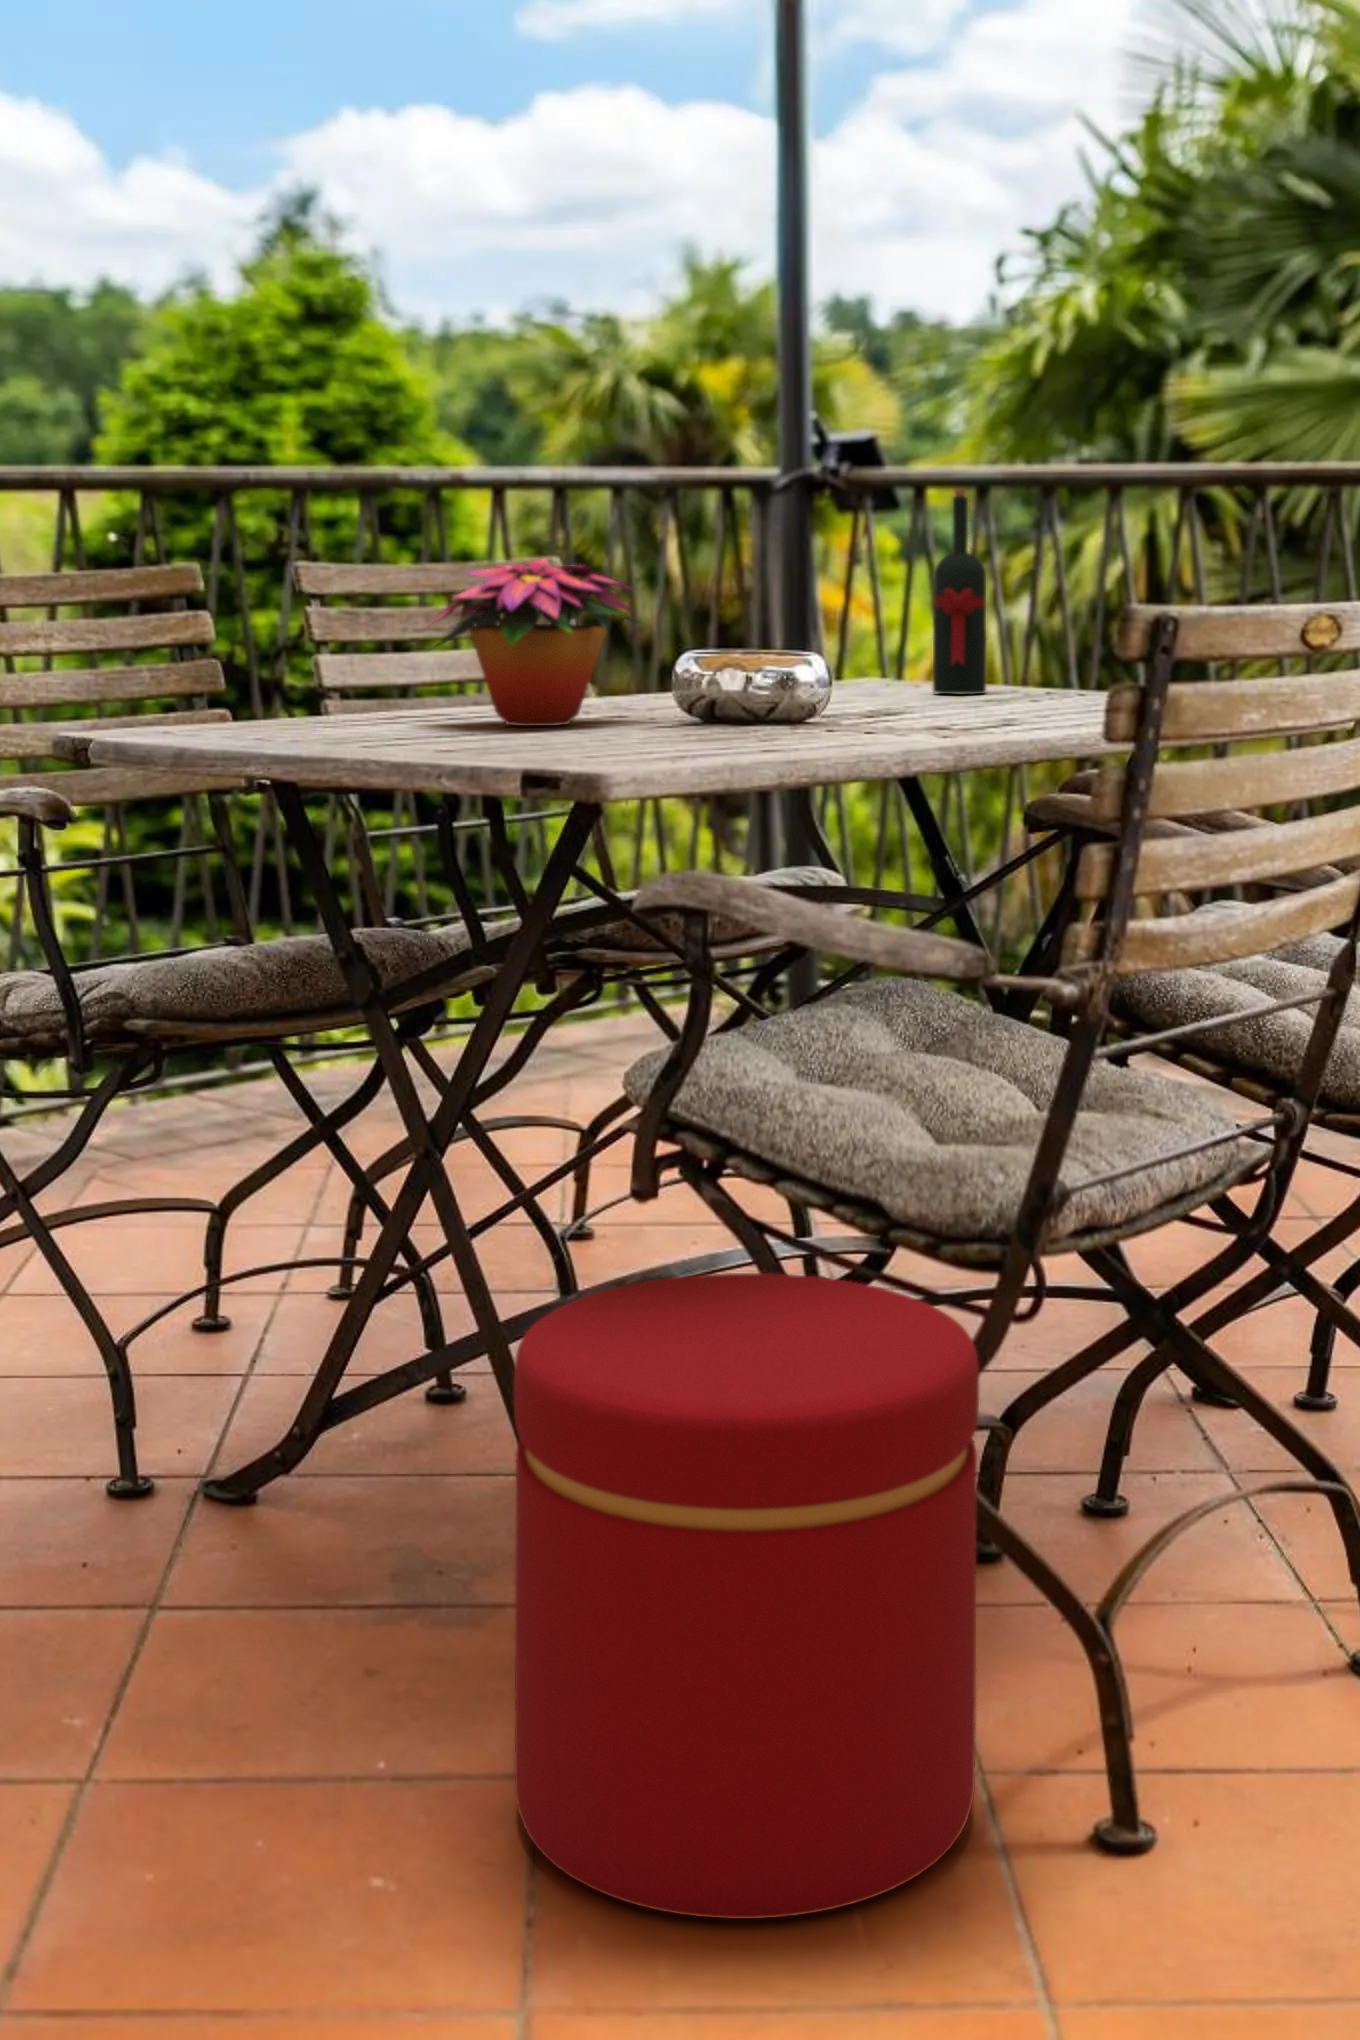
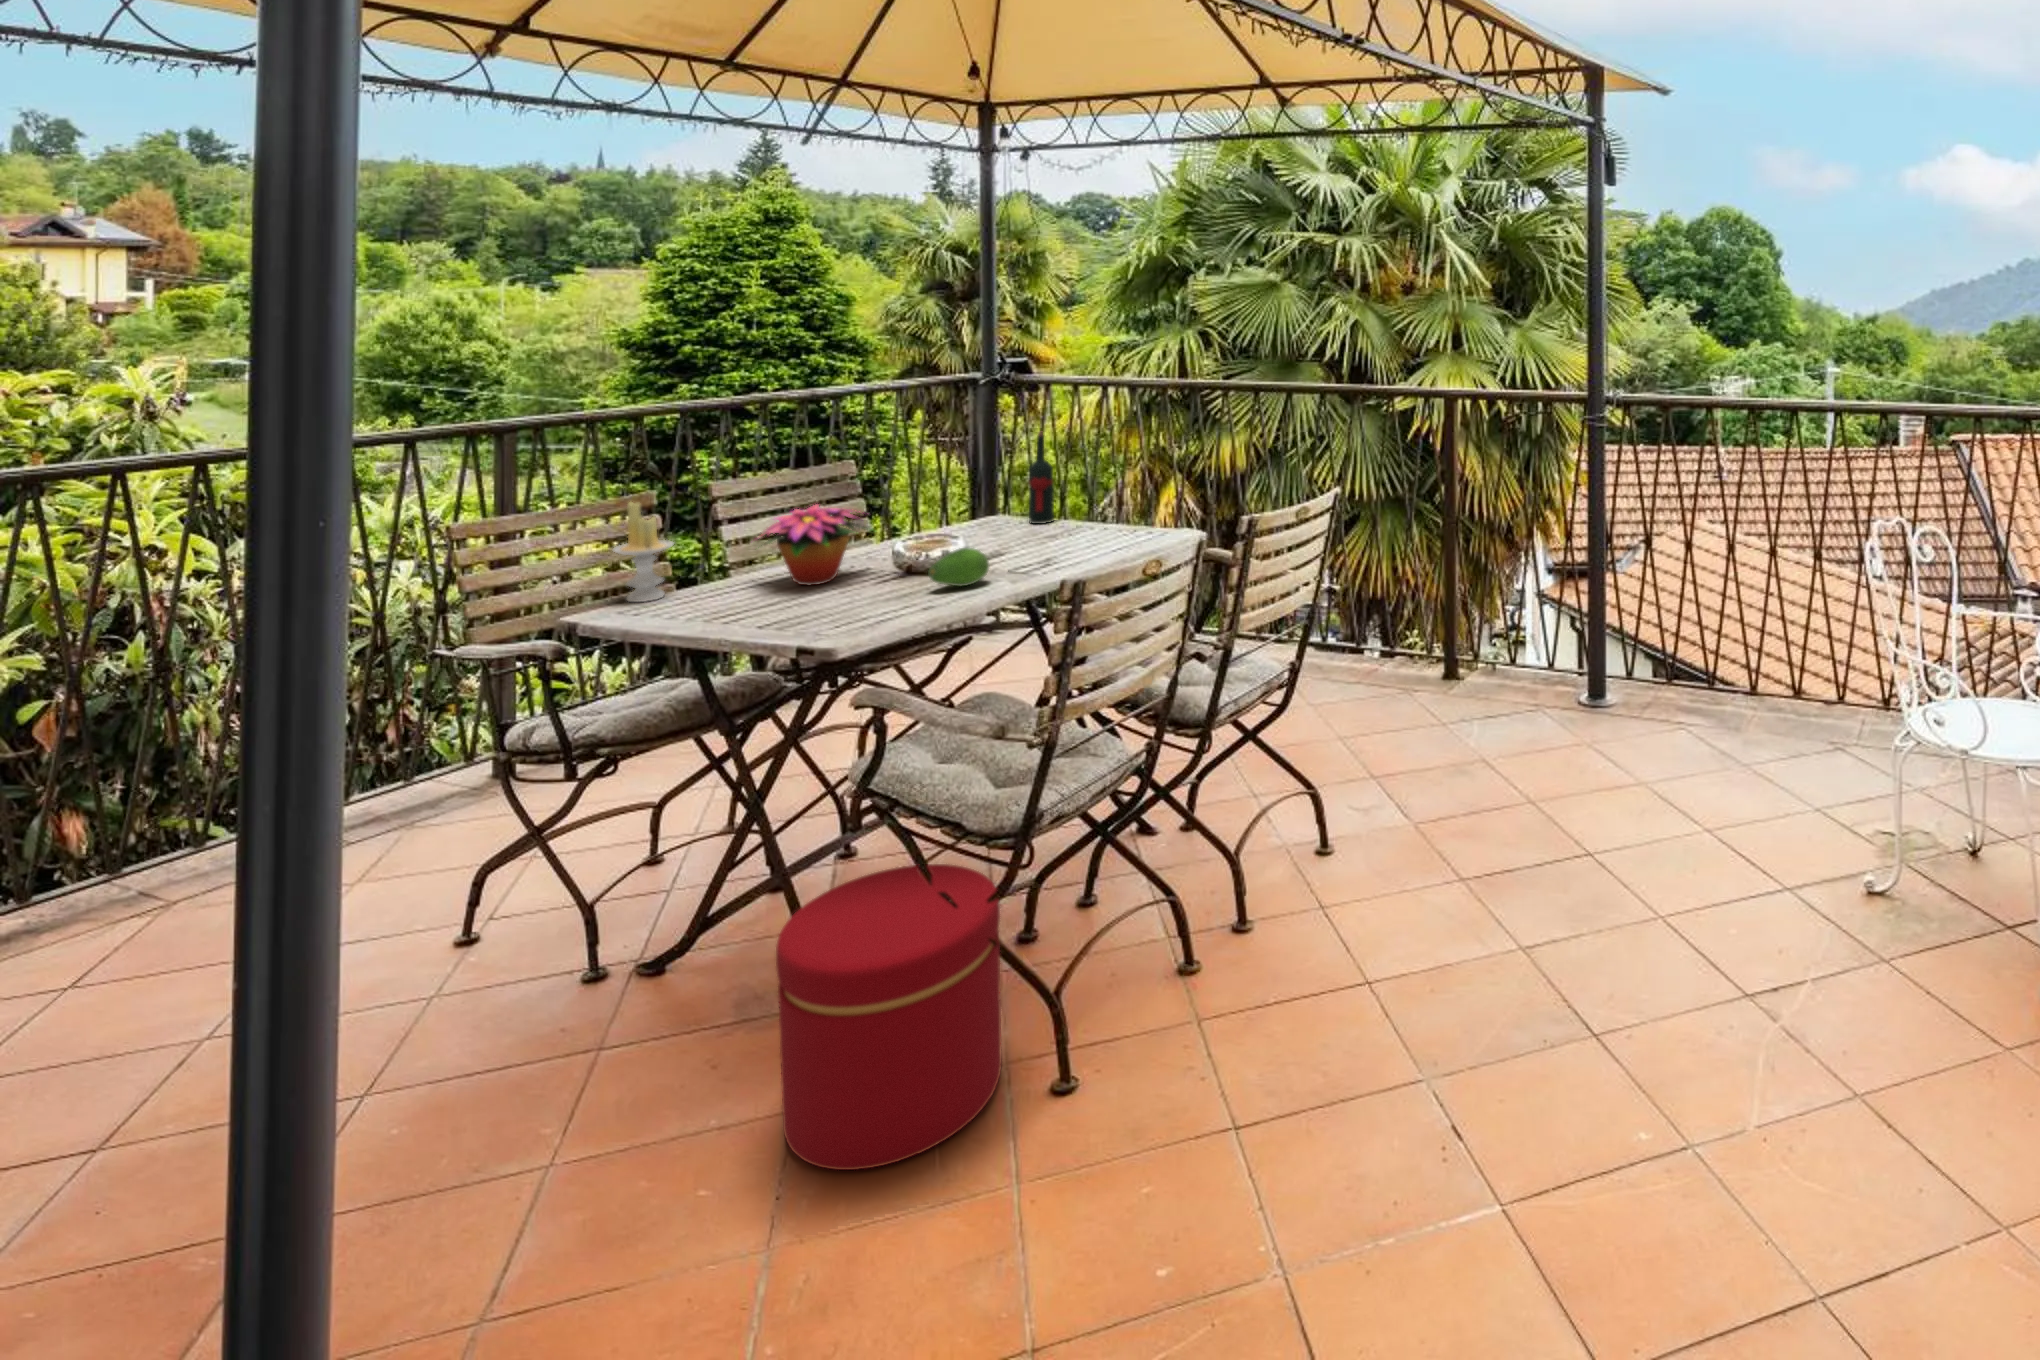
candle: none [180,526,286,732] -> present [613,502,673,602]
fruit: none [772,645,896,730] -> present [928,548,990,587]

